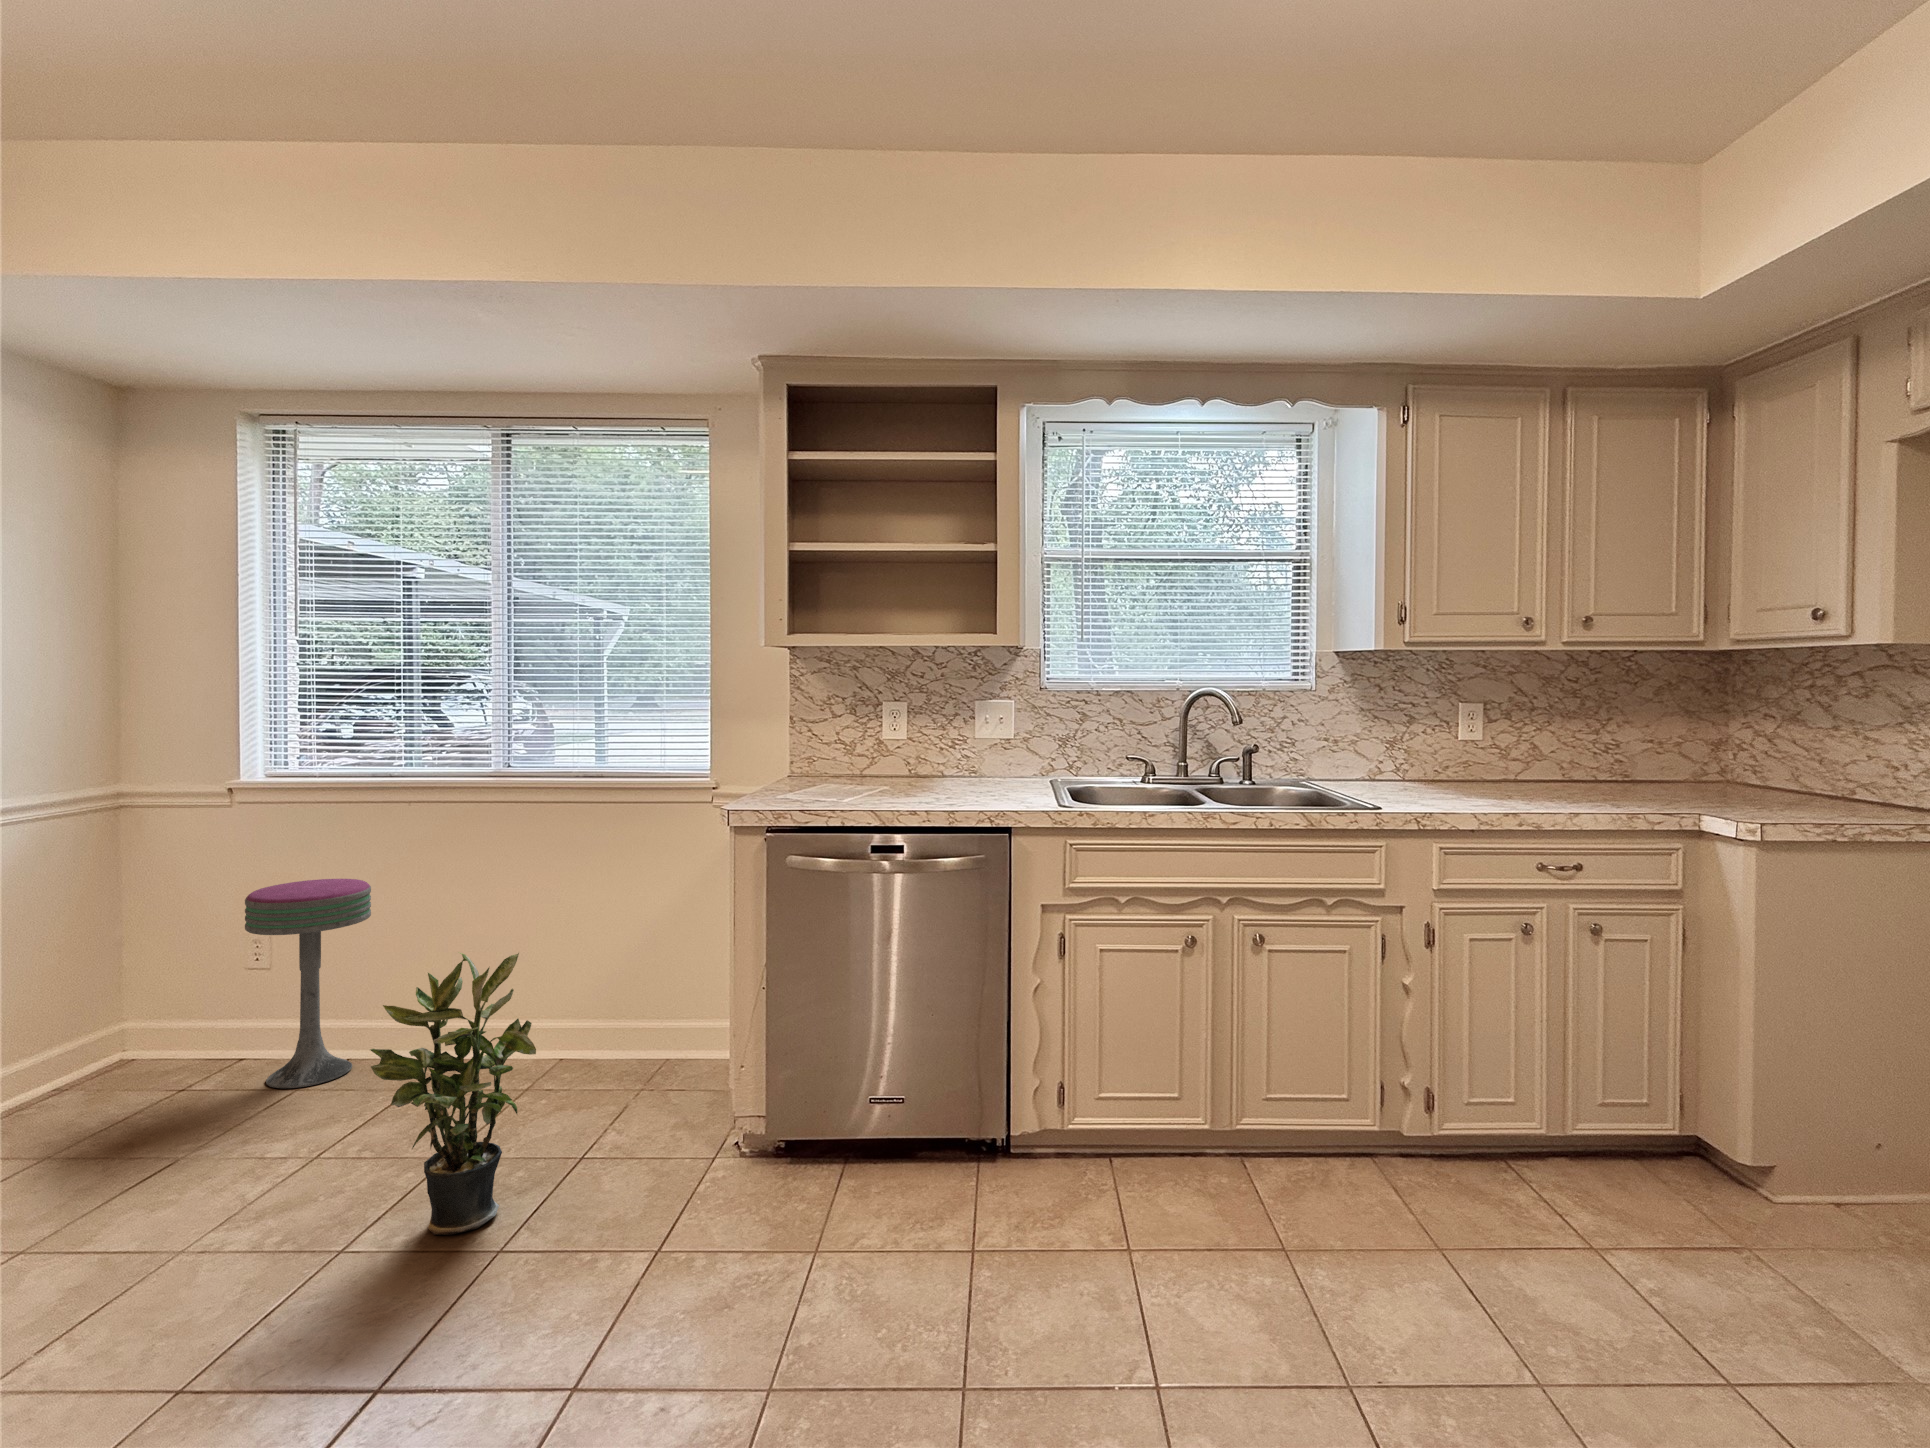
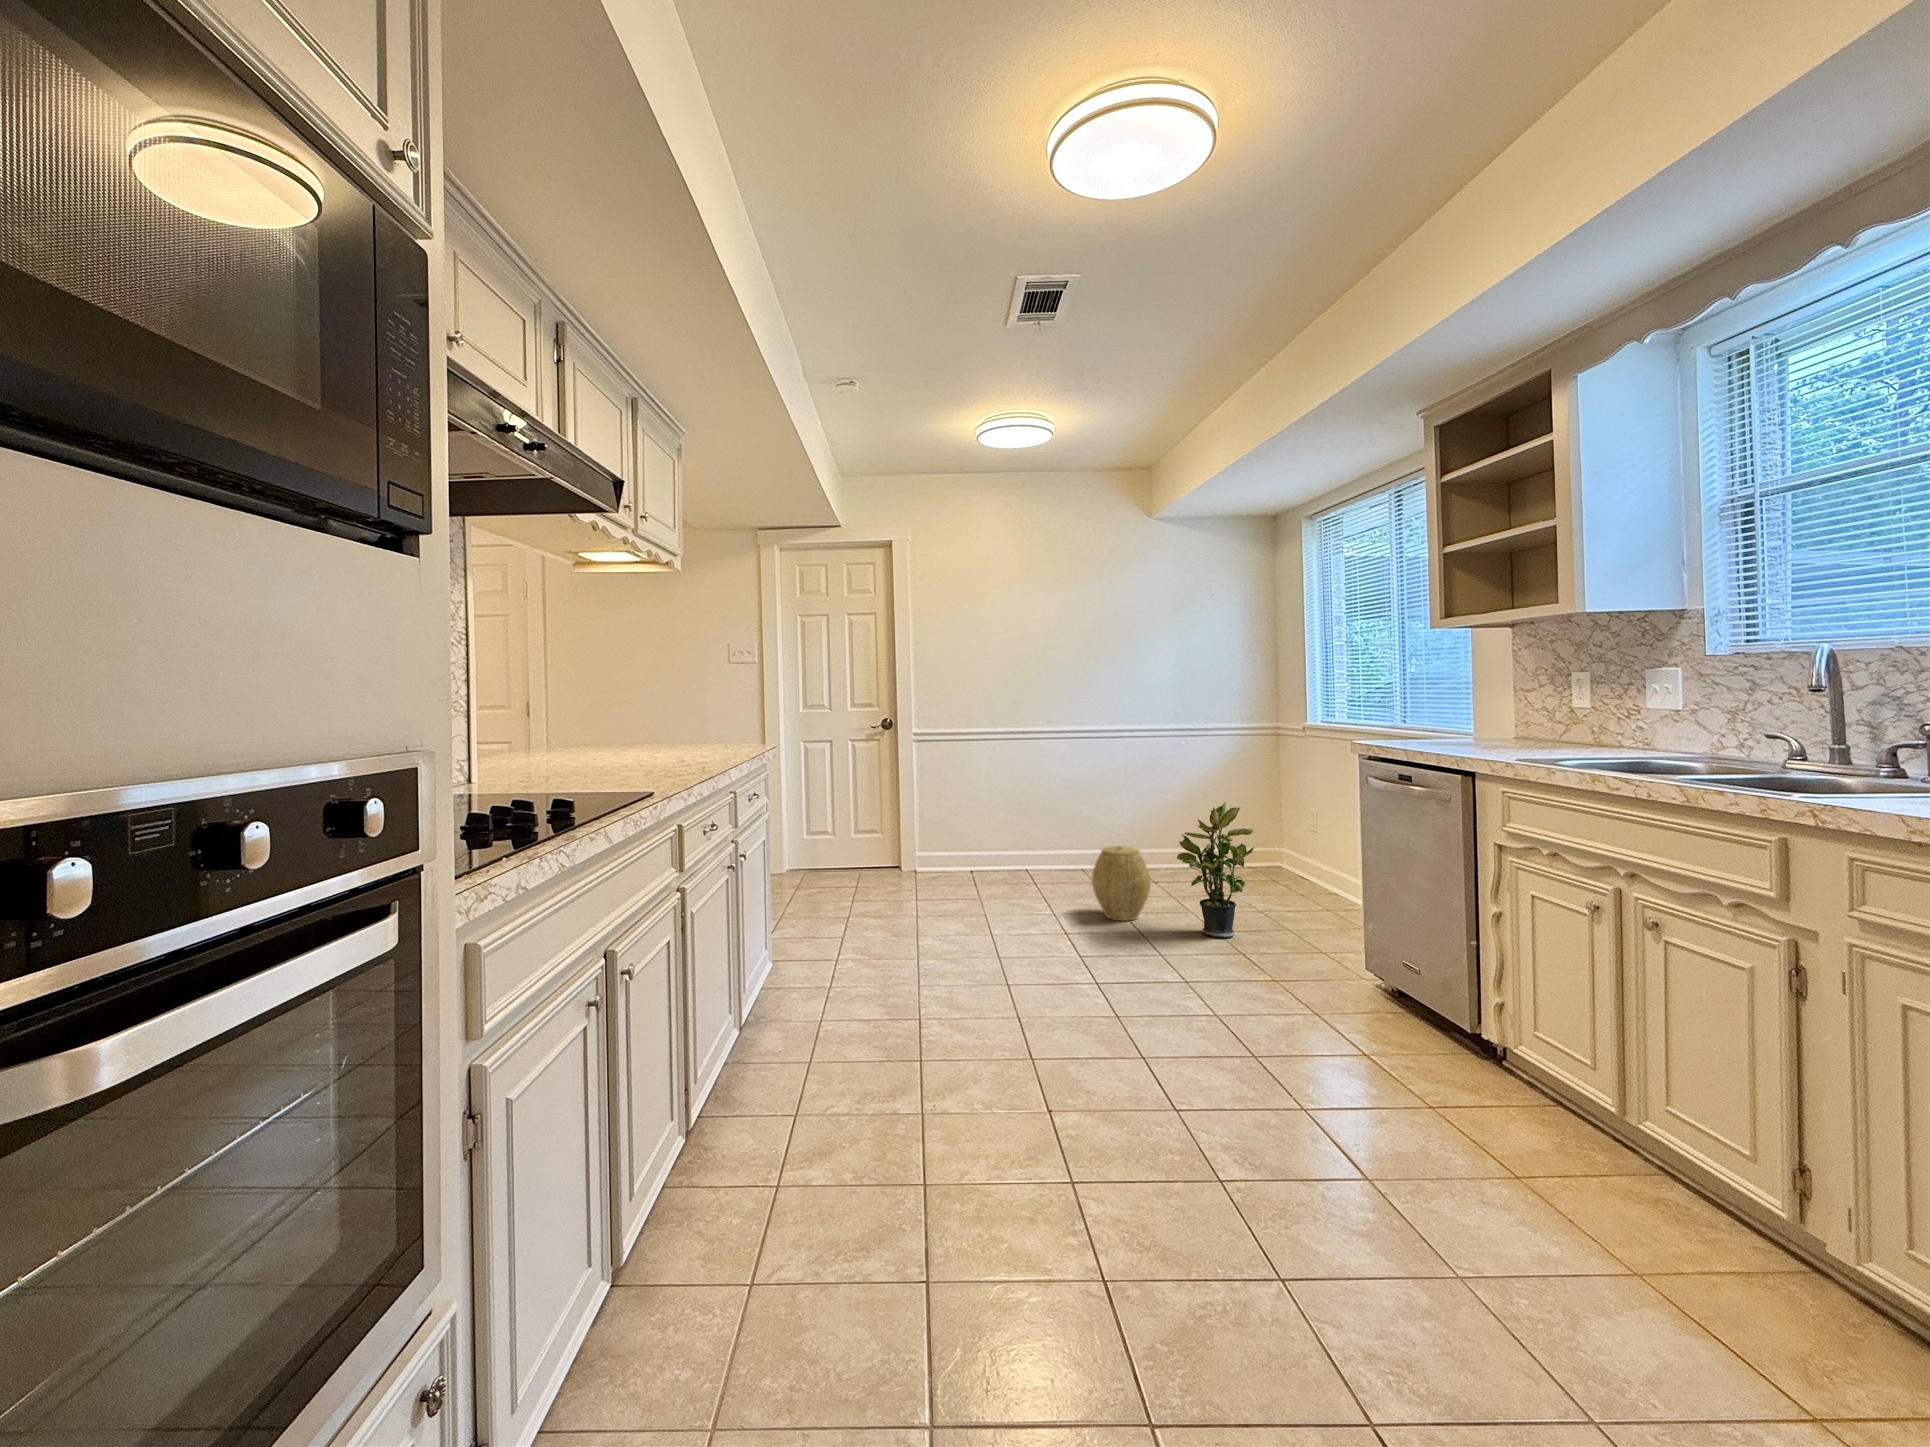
bar stool: present [245,879,371,1088] -> none [1270,779,1332,888]
woven basket: none [96,1129,289,1349] -> present [1092,846,1151,921]

